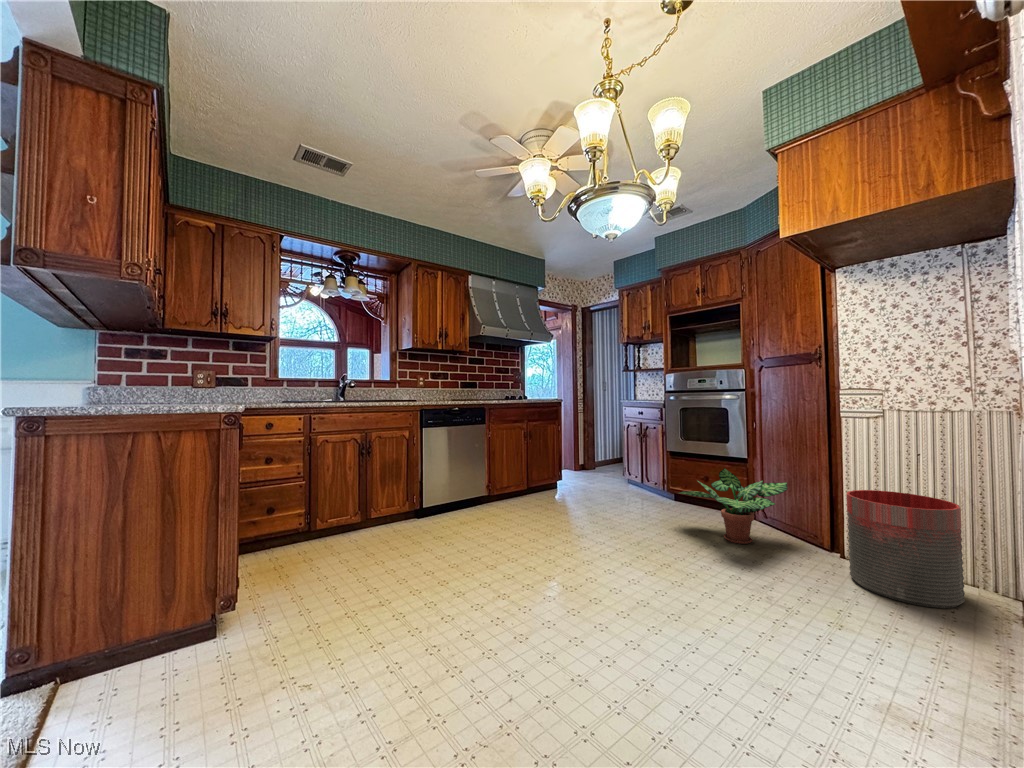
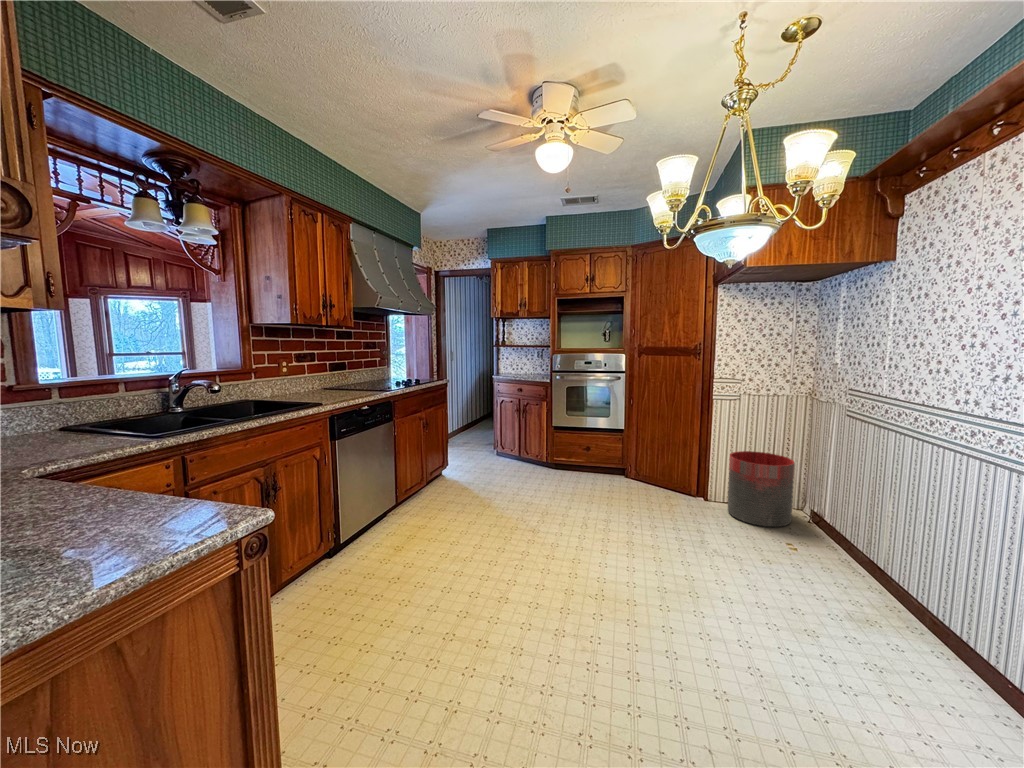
potted plant: present [679,468,788,544] -> none [591,445,678,504]

